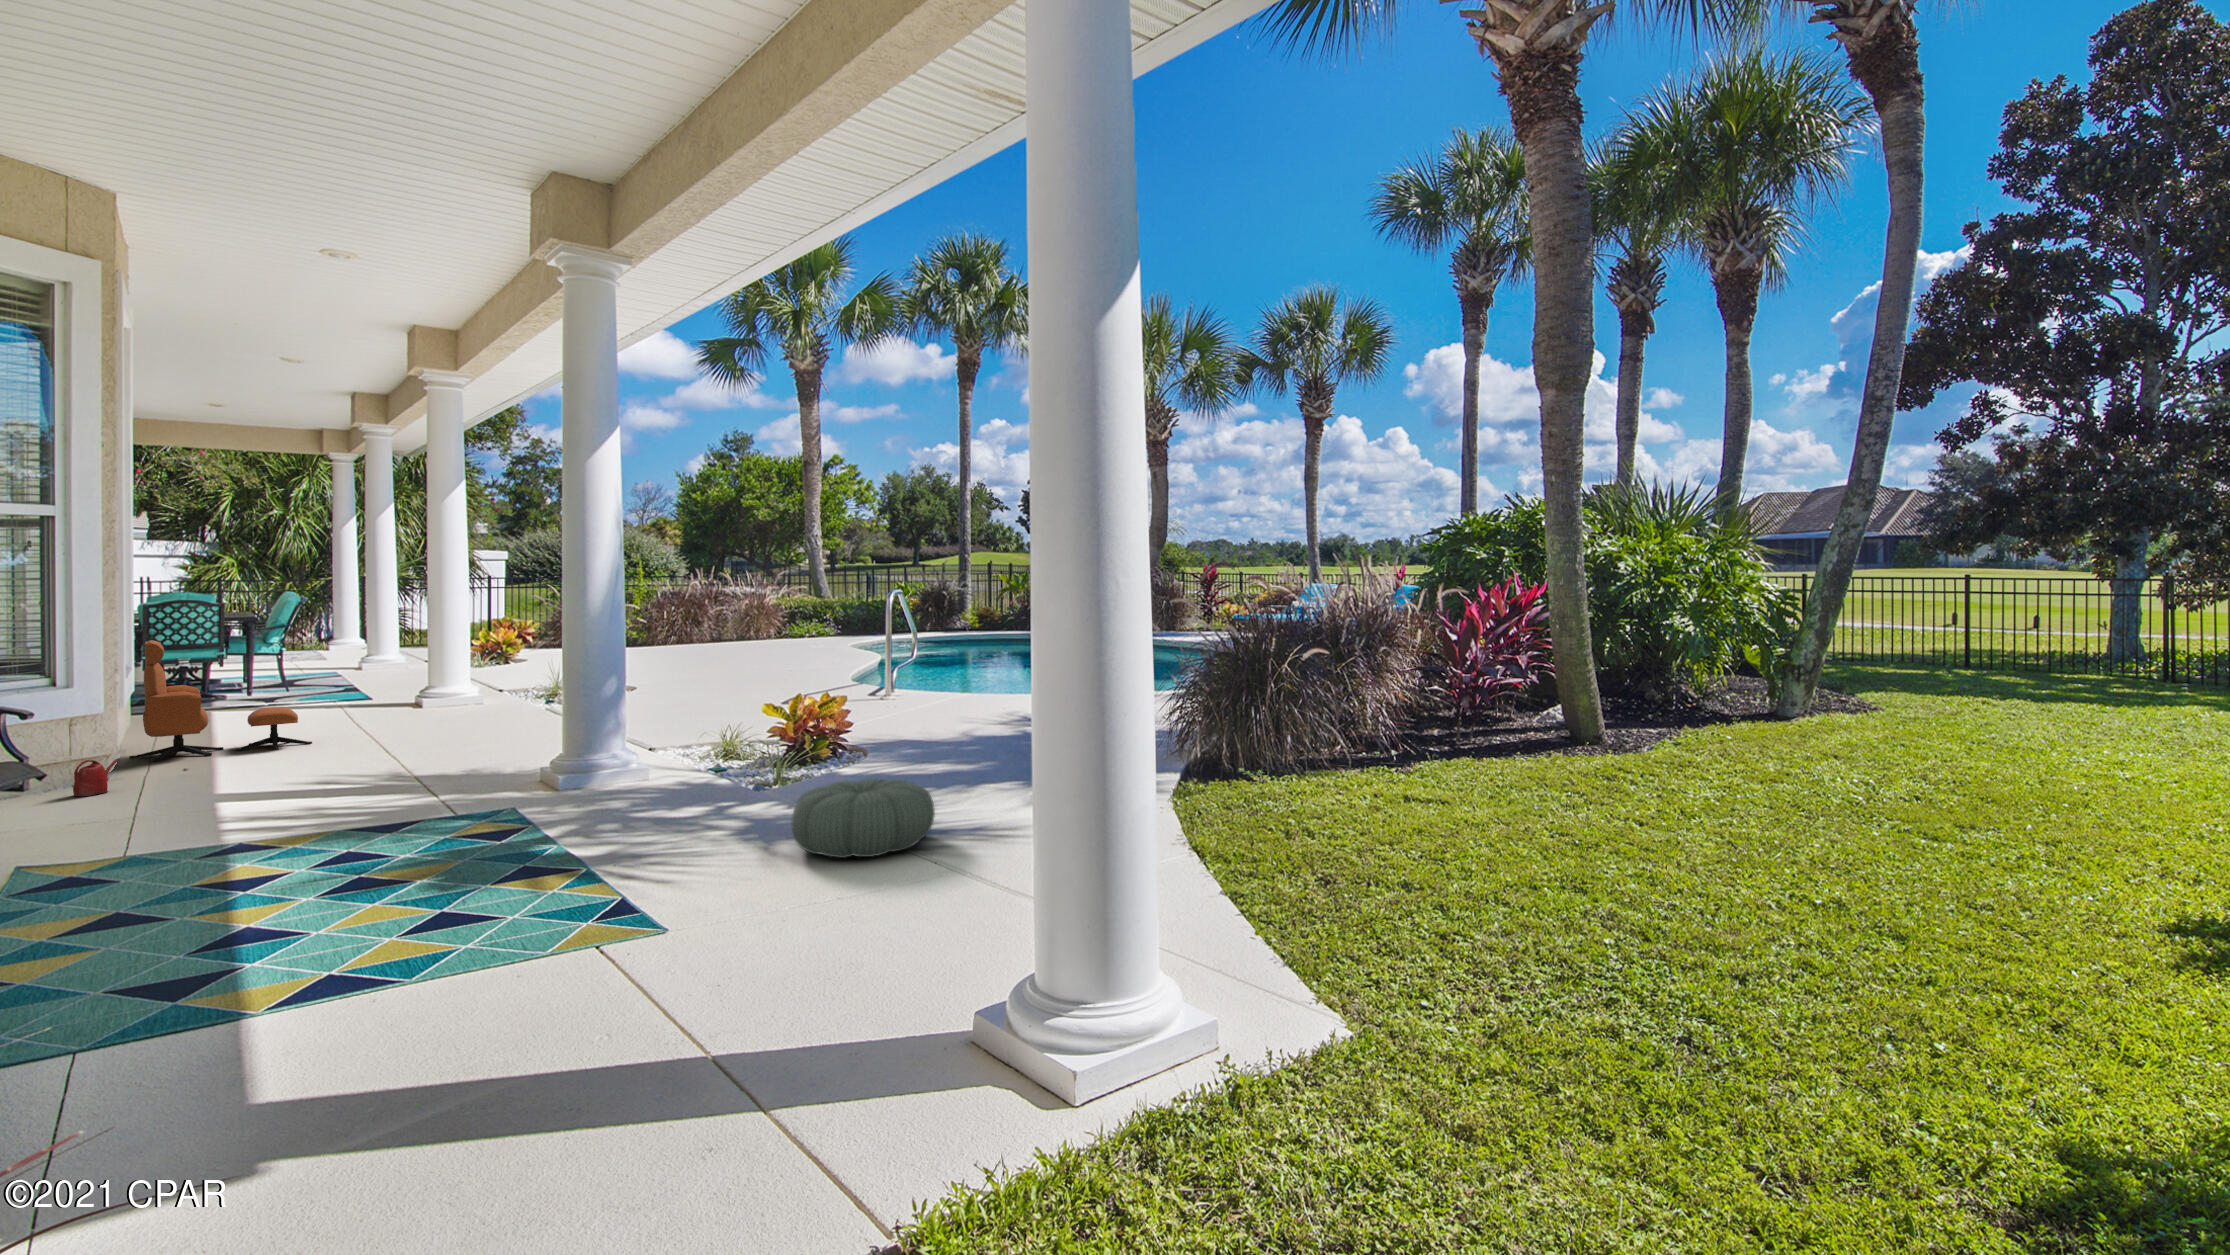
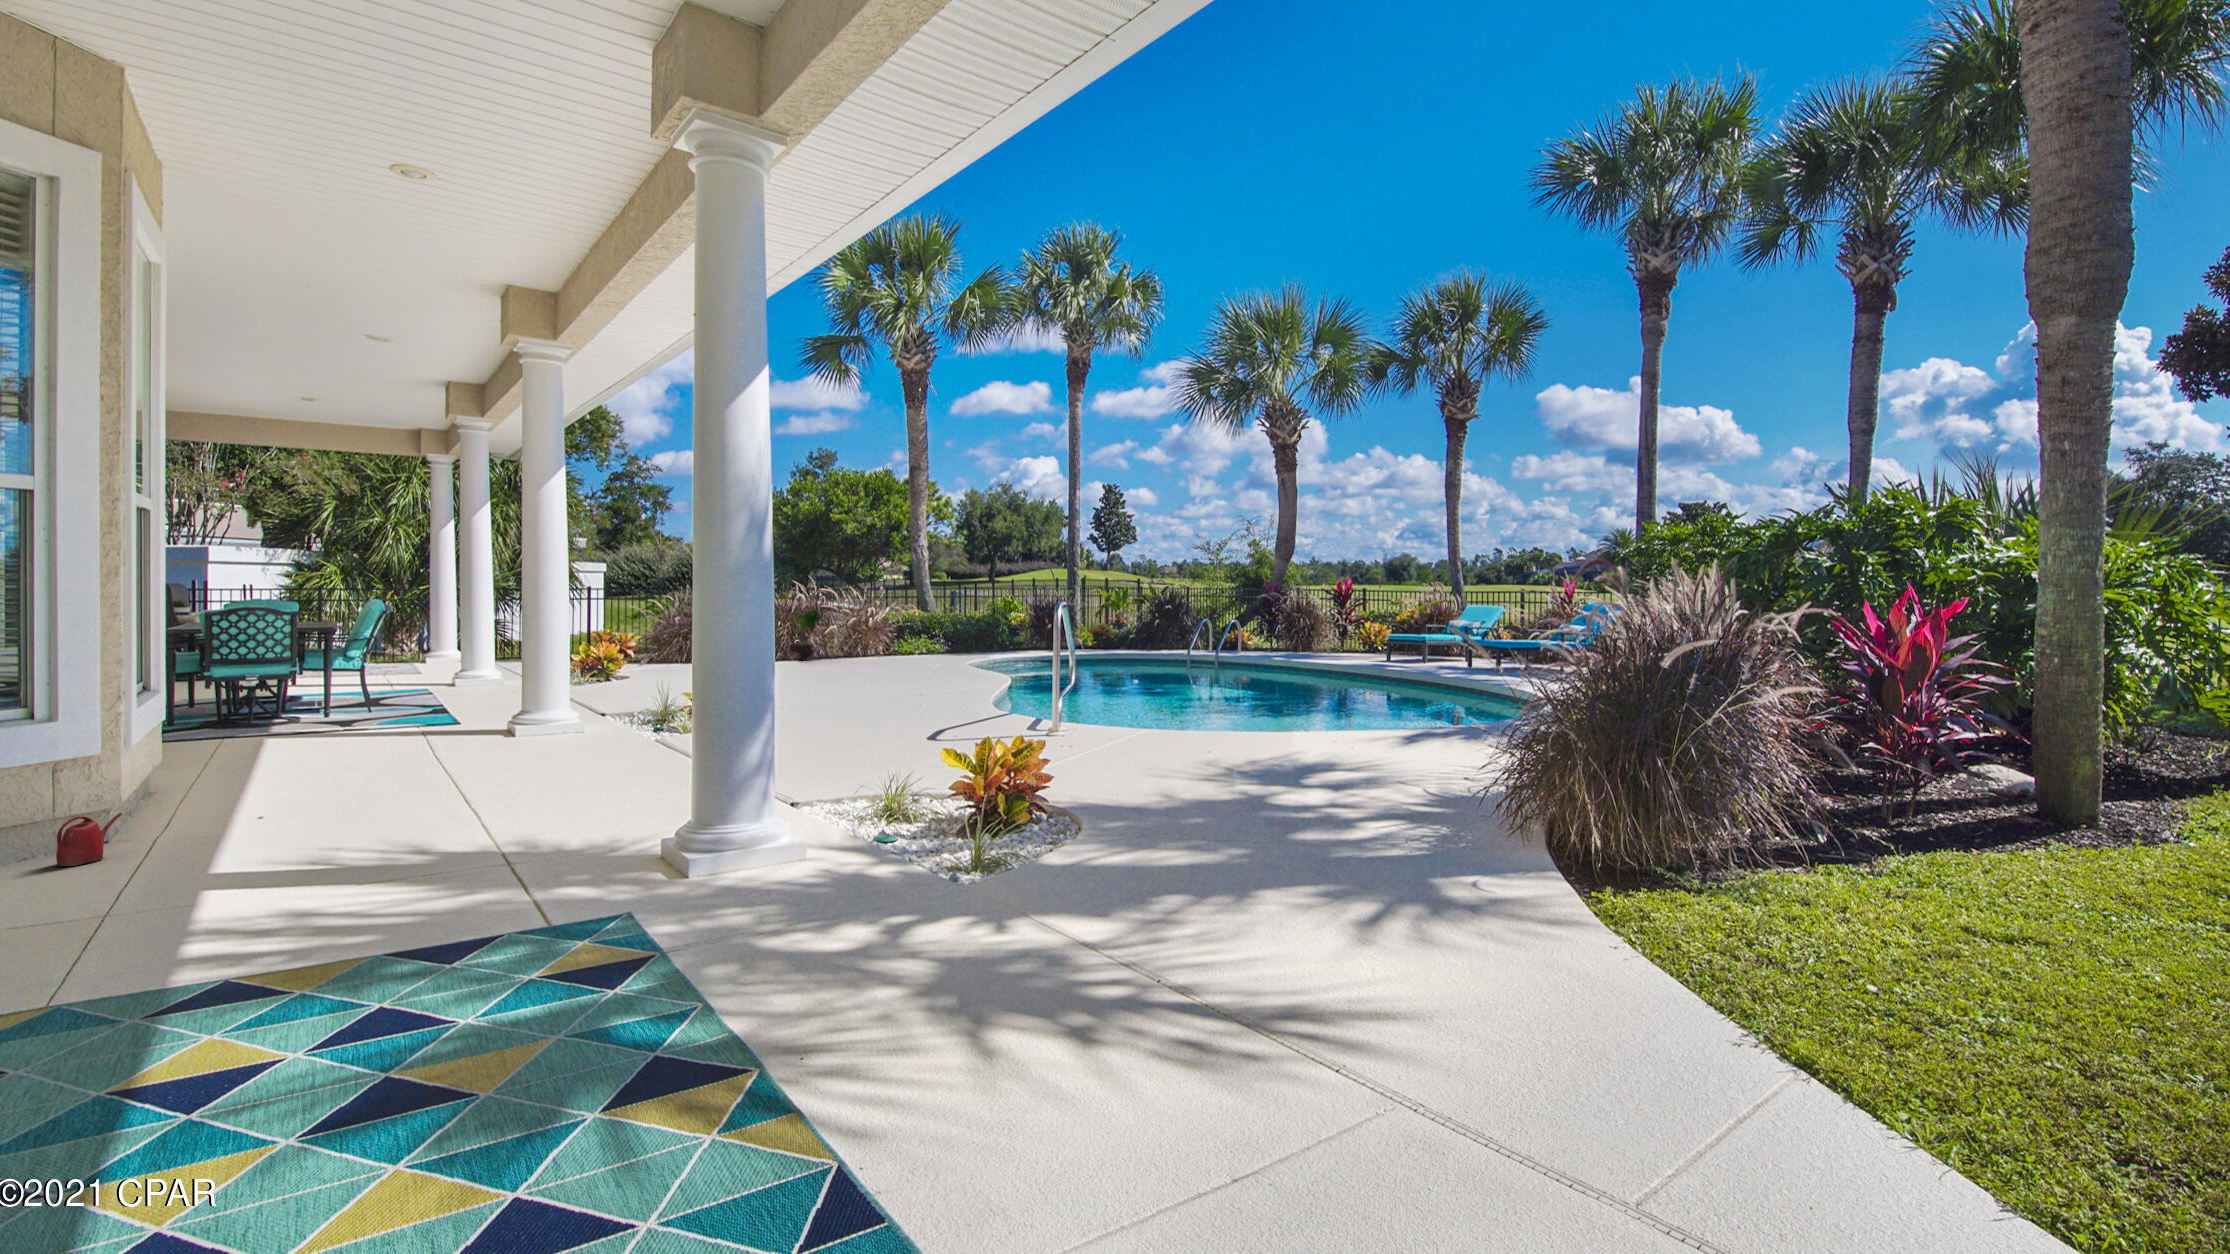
potted tree: none [683,592,716,643] -> present [790,610,822,660]
lounge chair: present [129,640,312,761] -> none [156,656,378,809]
pouf: present [791,778,935,858] -> none [1066,890,1289,1040]

